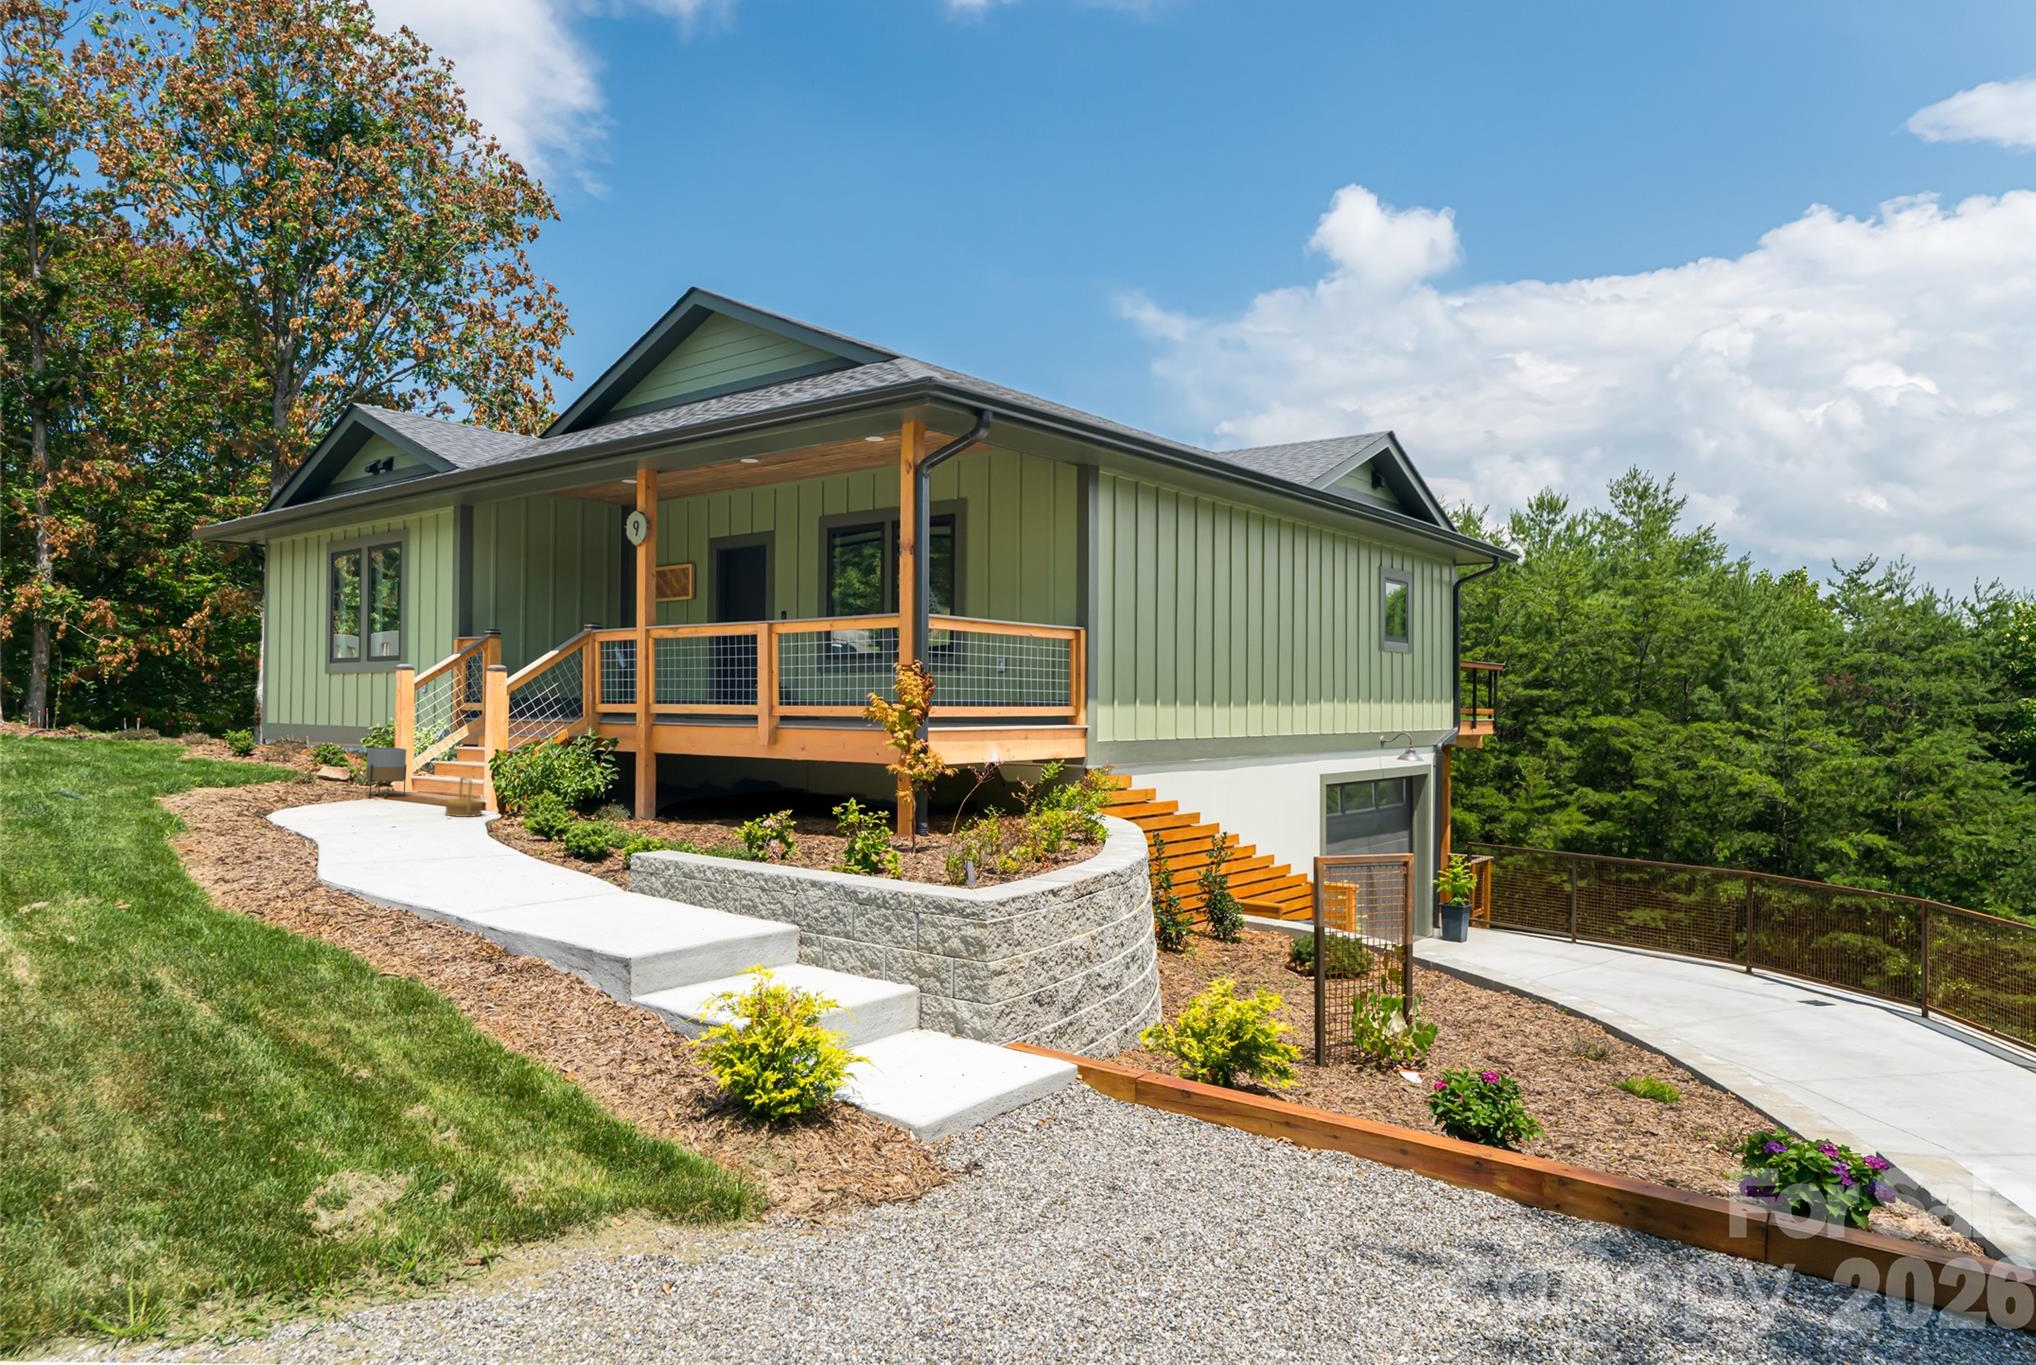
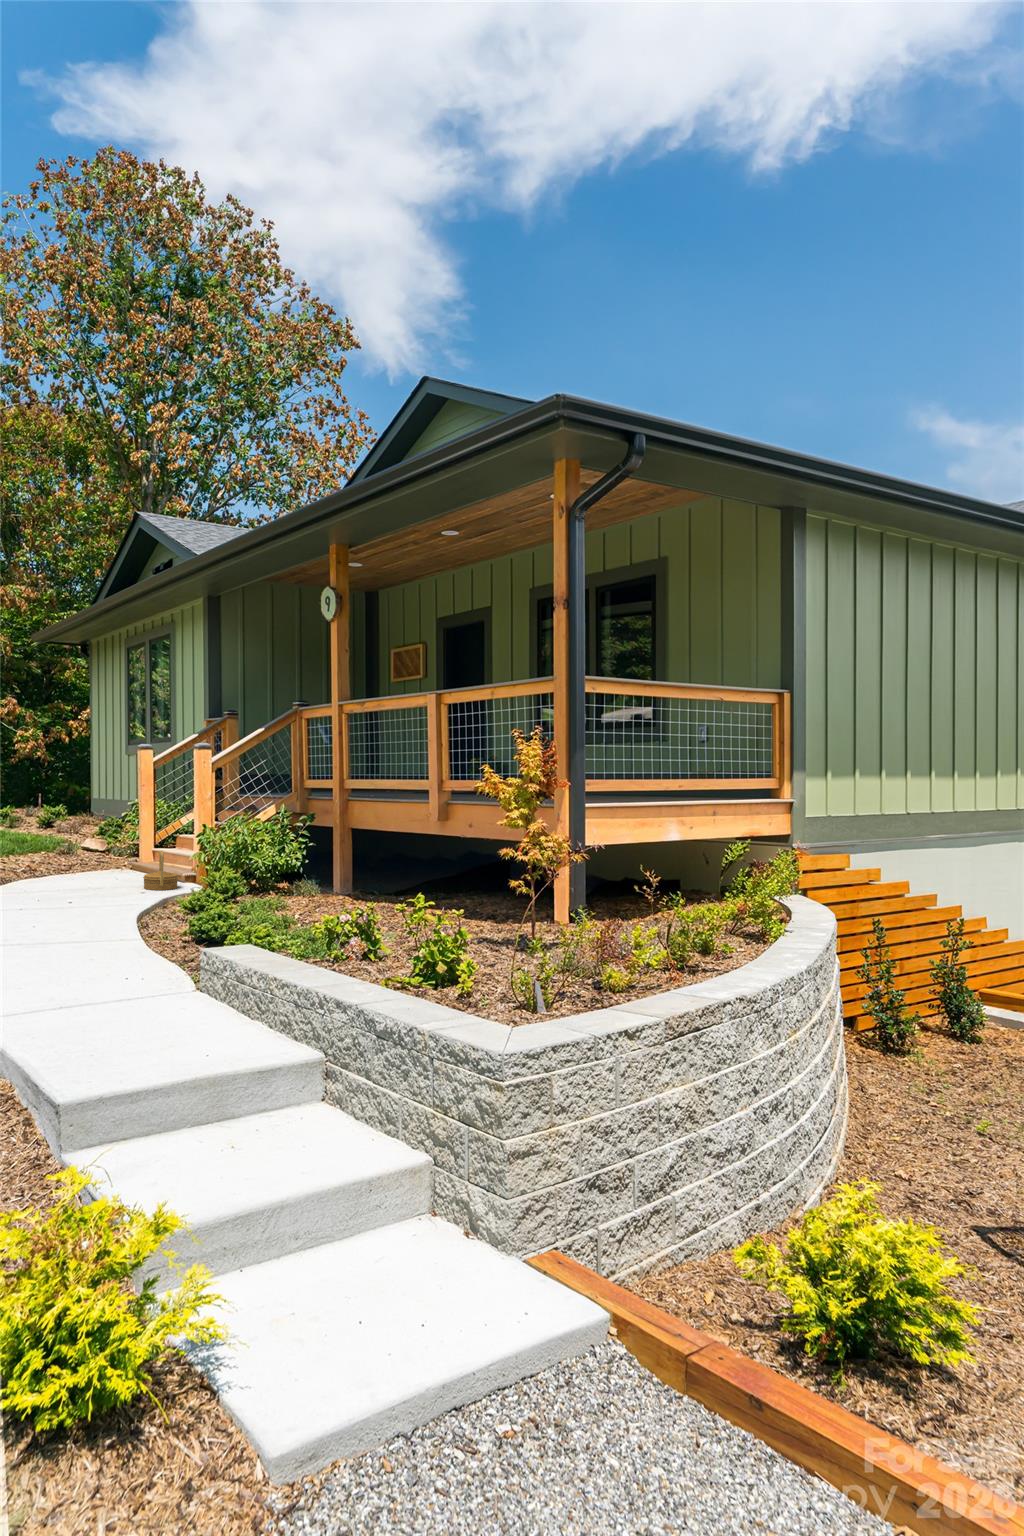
planter: present [366,748,406,797] -> none [99,822,134,869]

